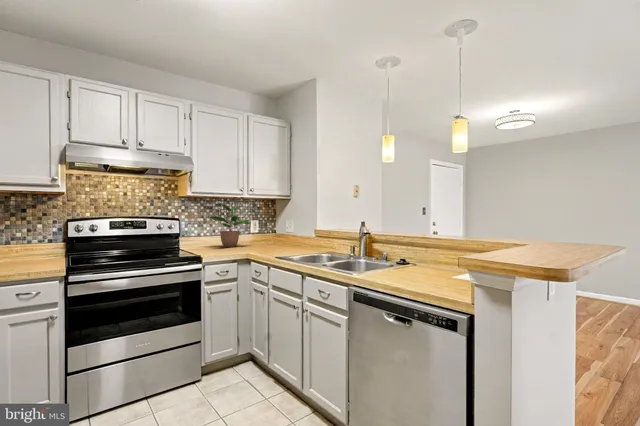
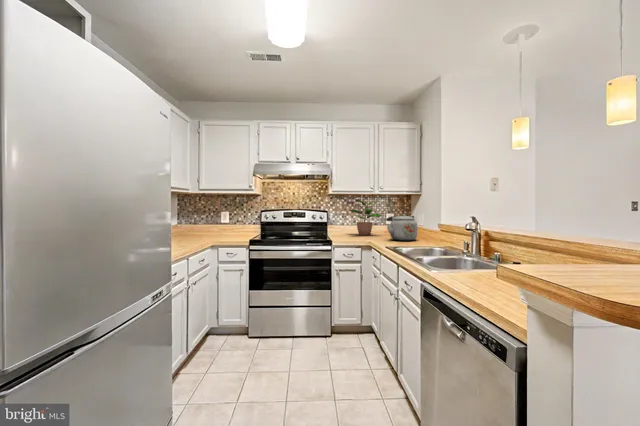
kettle: none [261,220,297,249] -> present [386,214,417,241]

